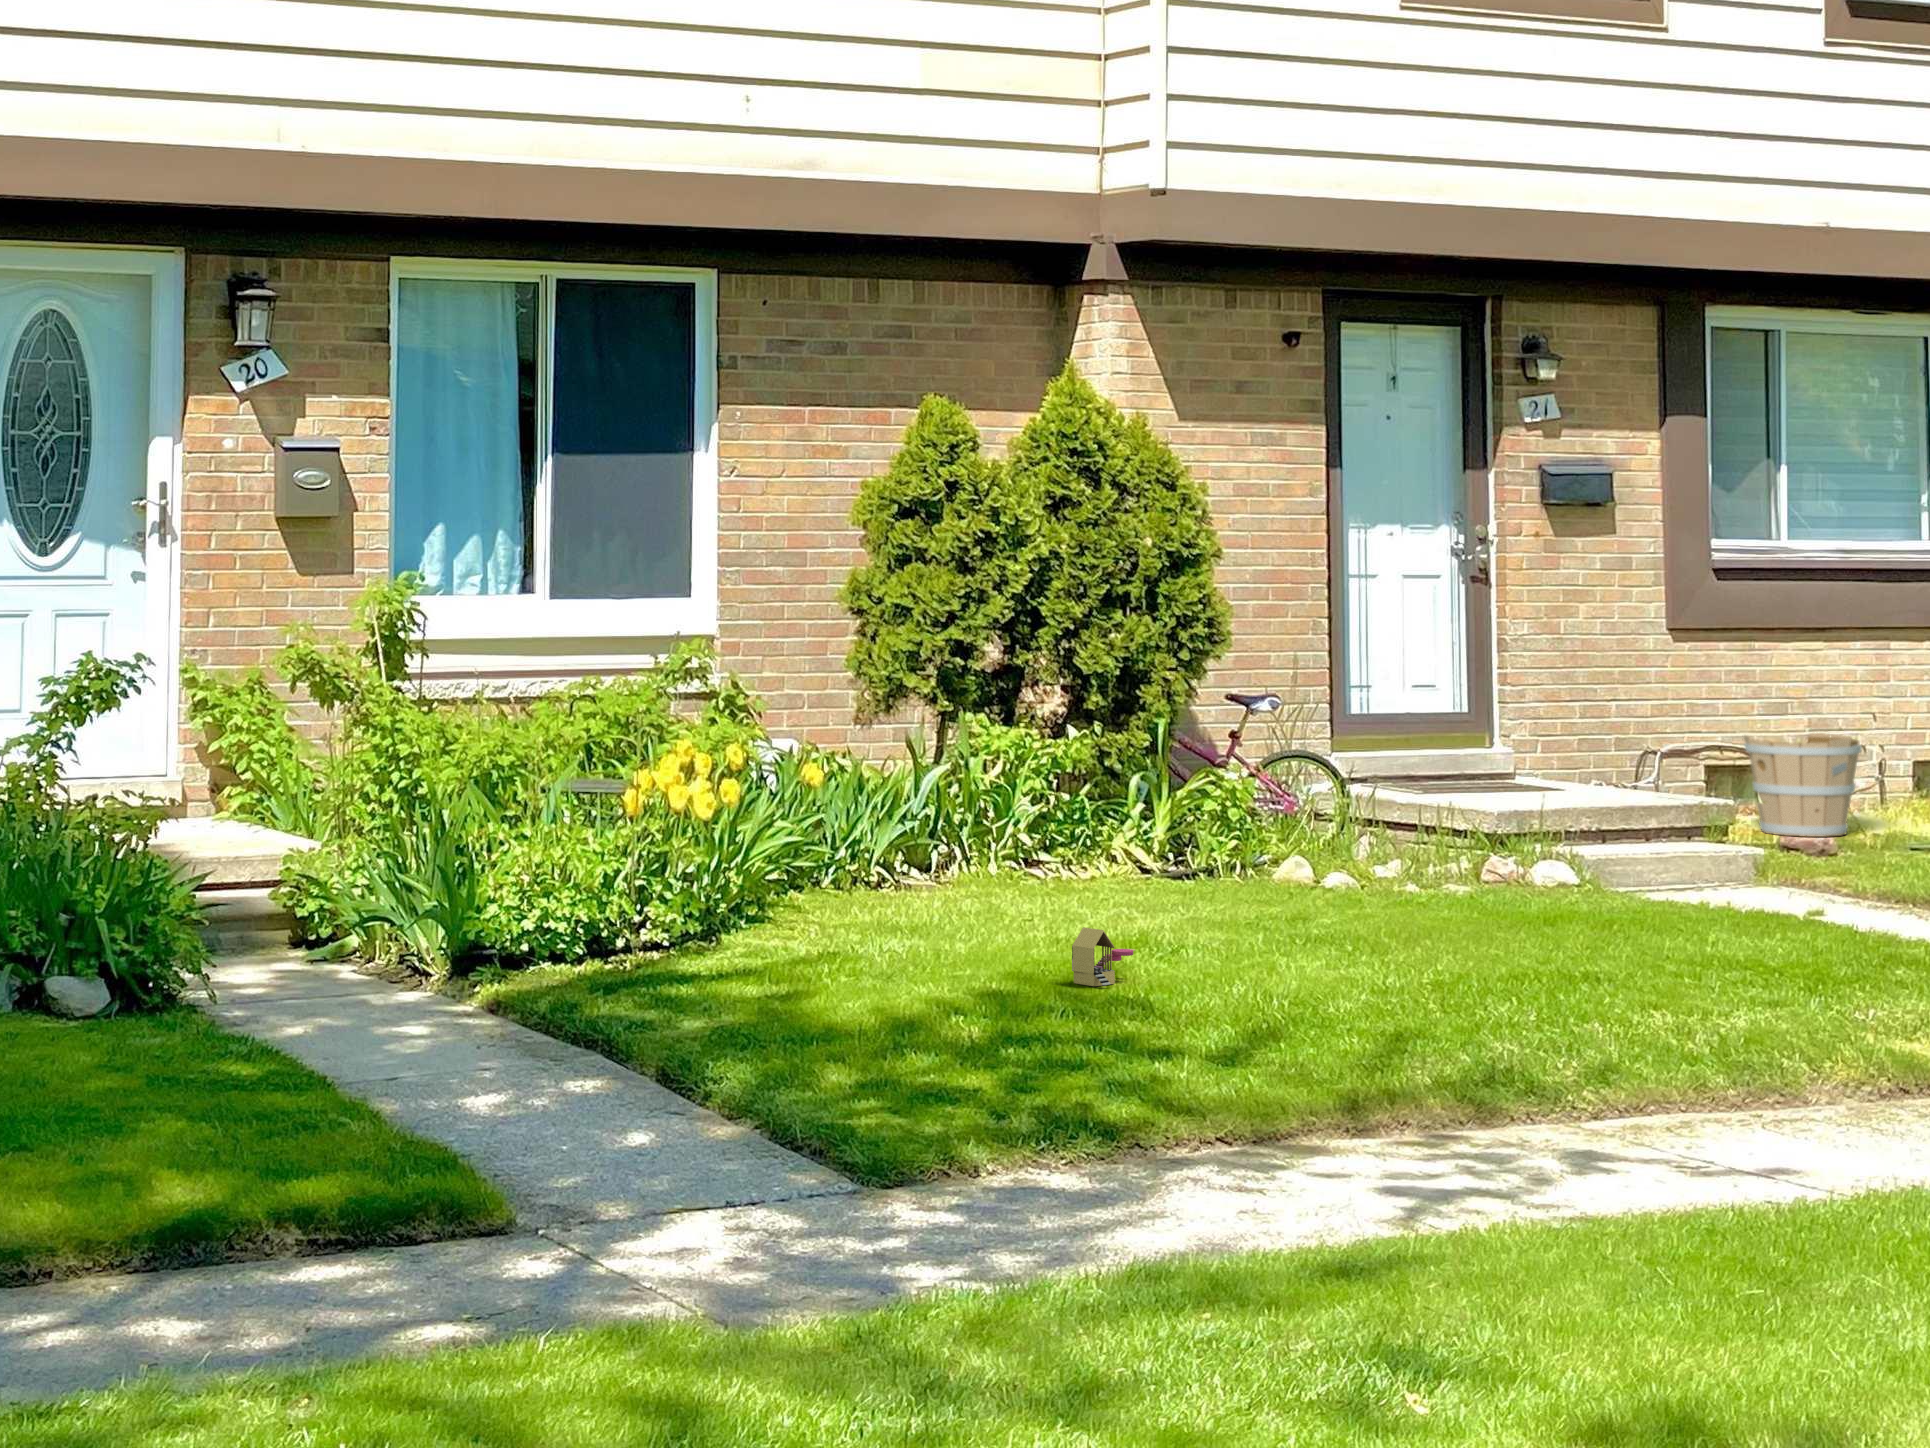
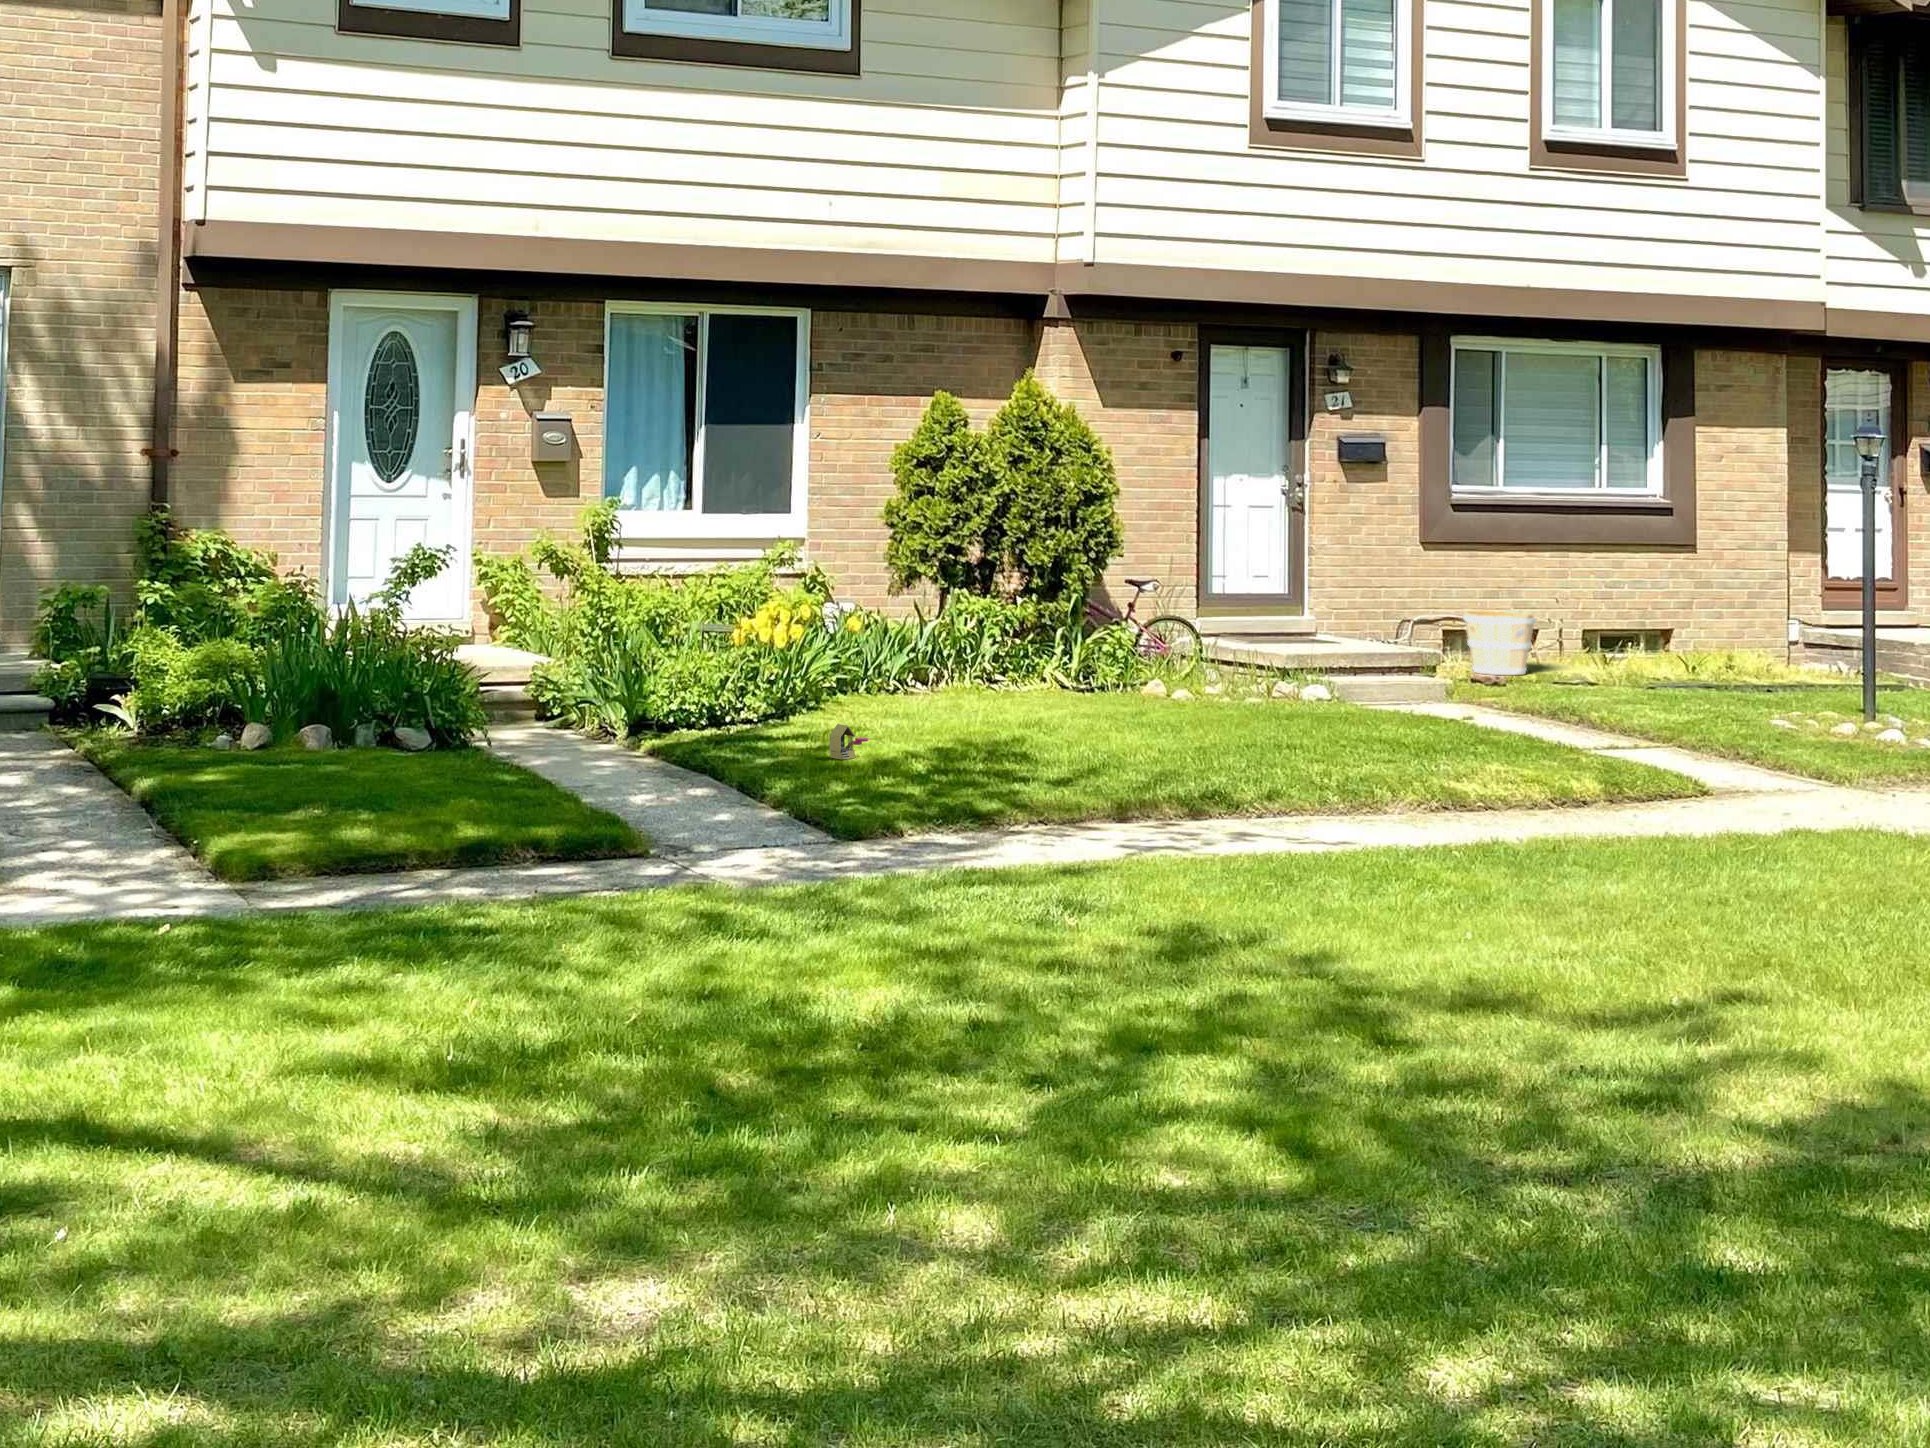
toy house: present [1072,927,1135,986] -> present [829,724,871,759]

